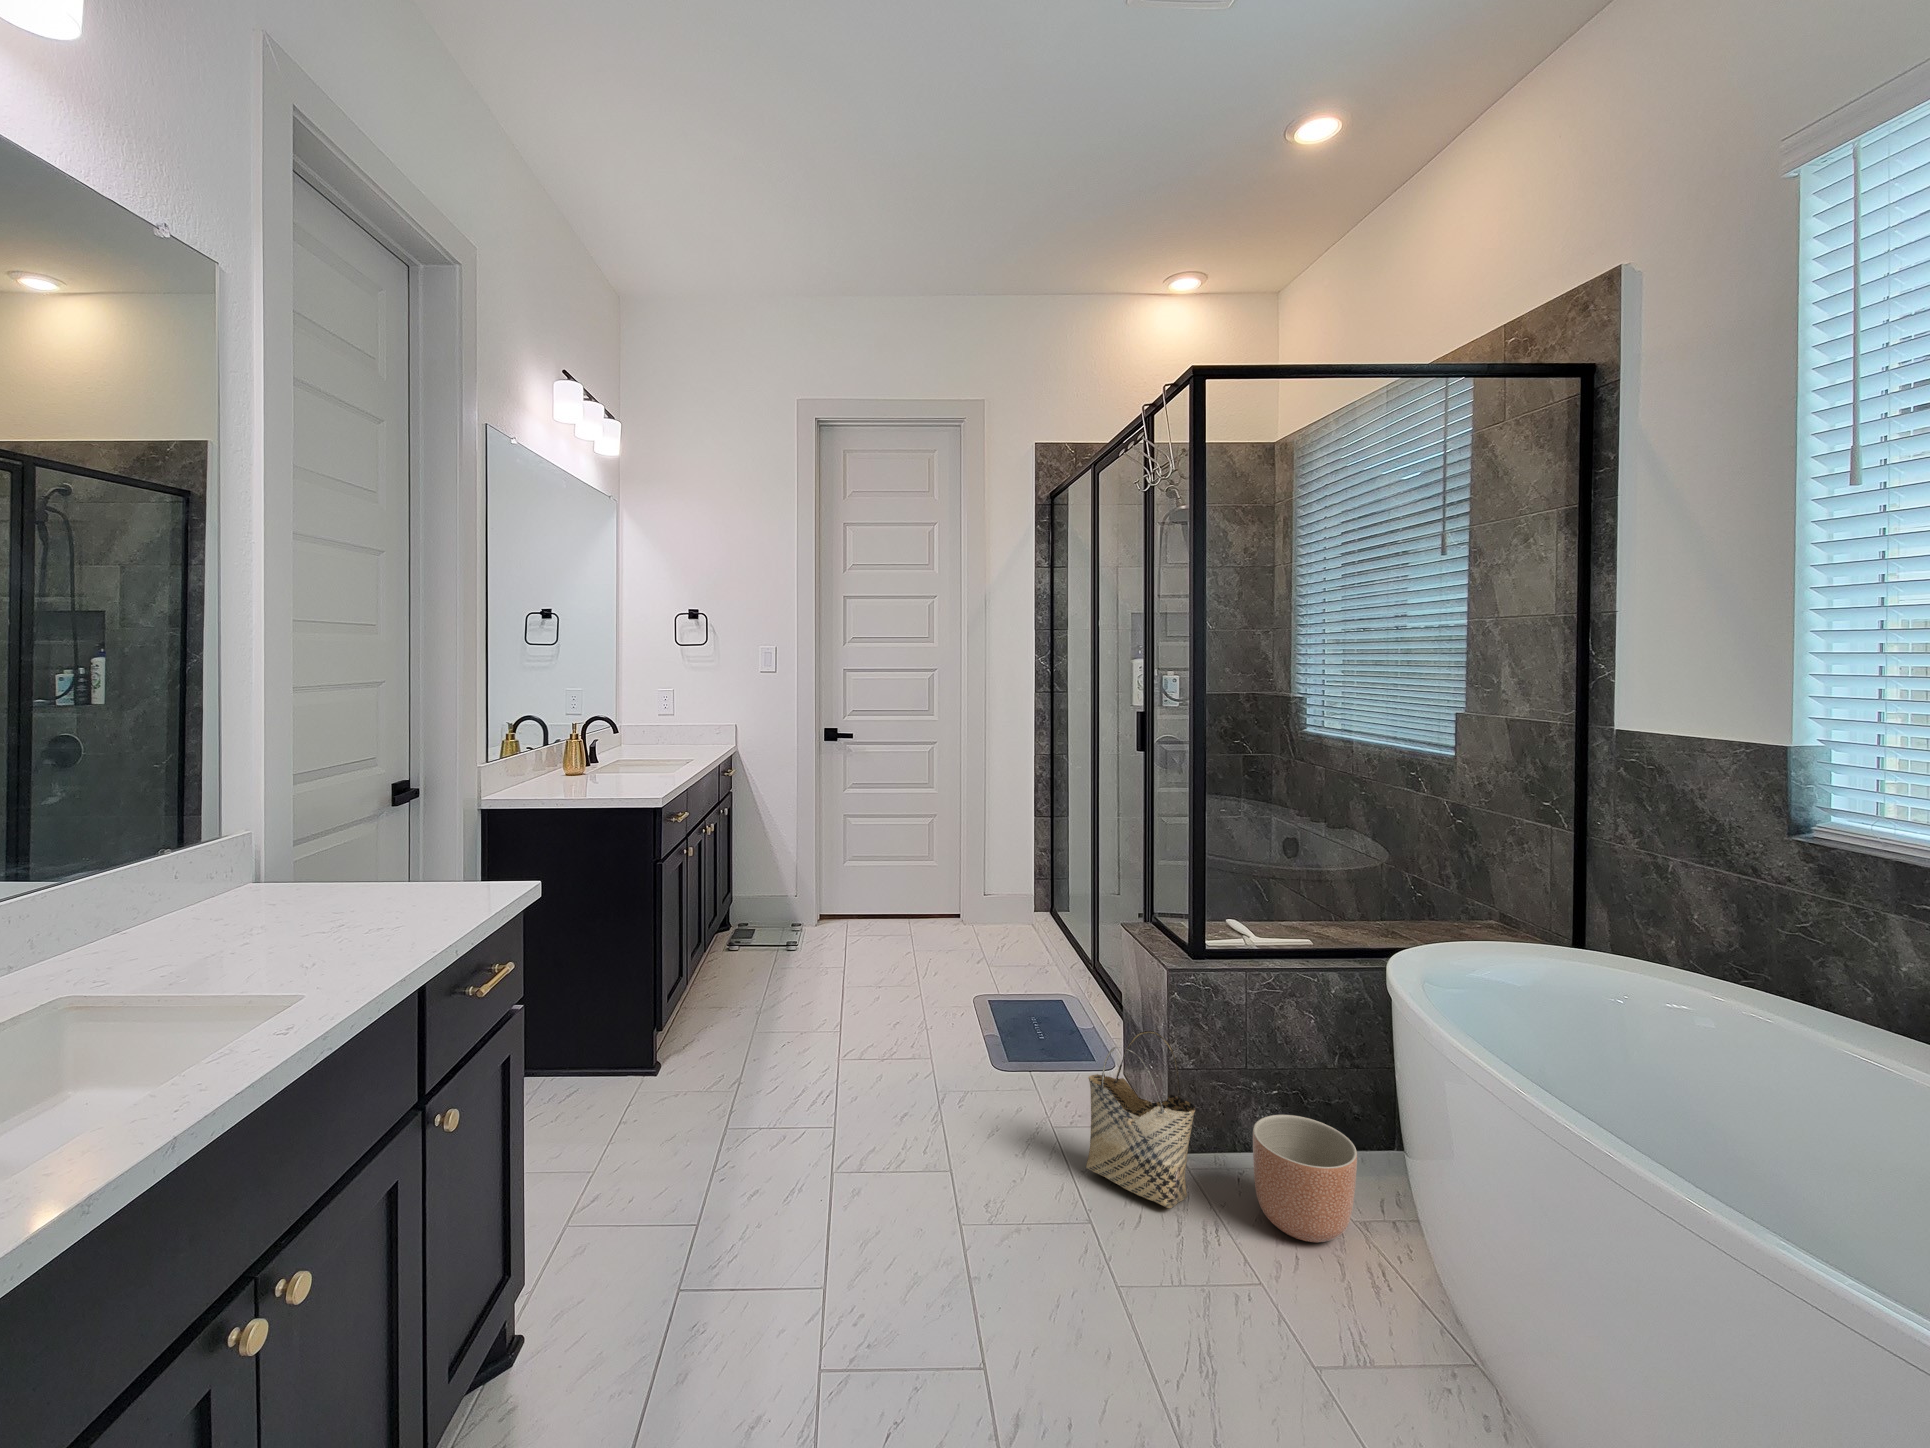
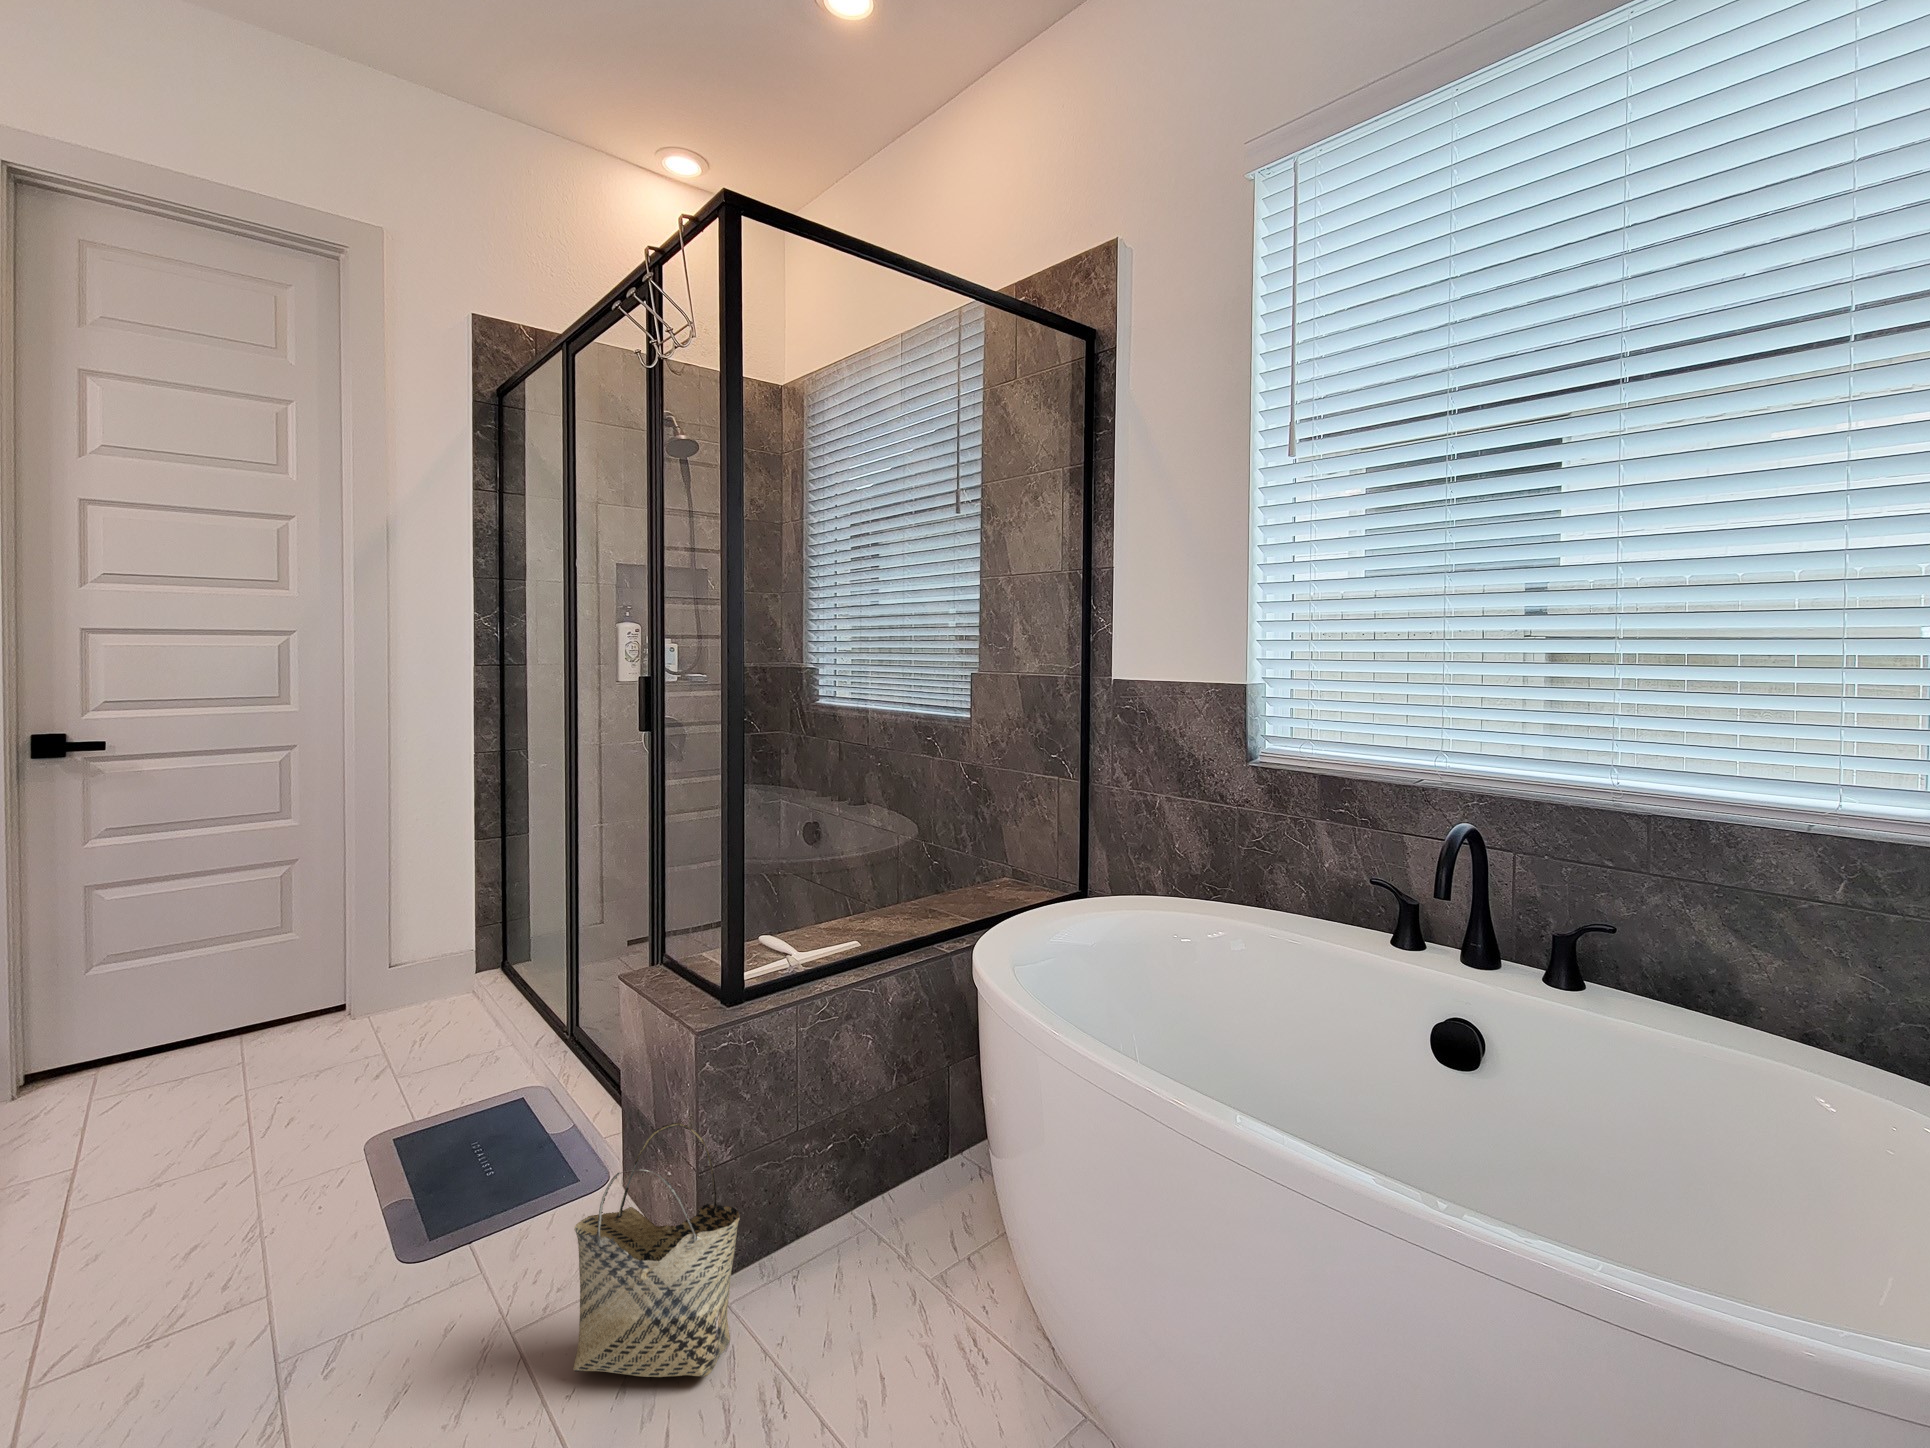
planter: present [1253,1115,1357,1242] -> none [815,1164,935,1331]

